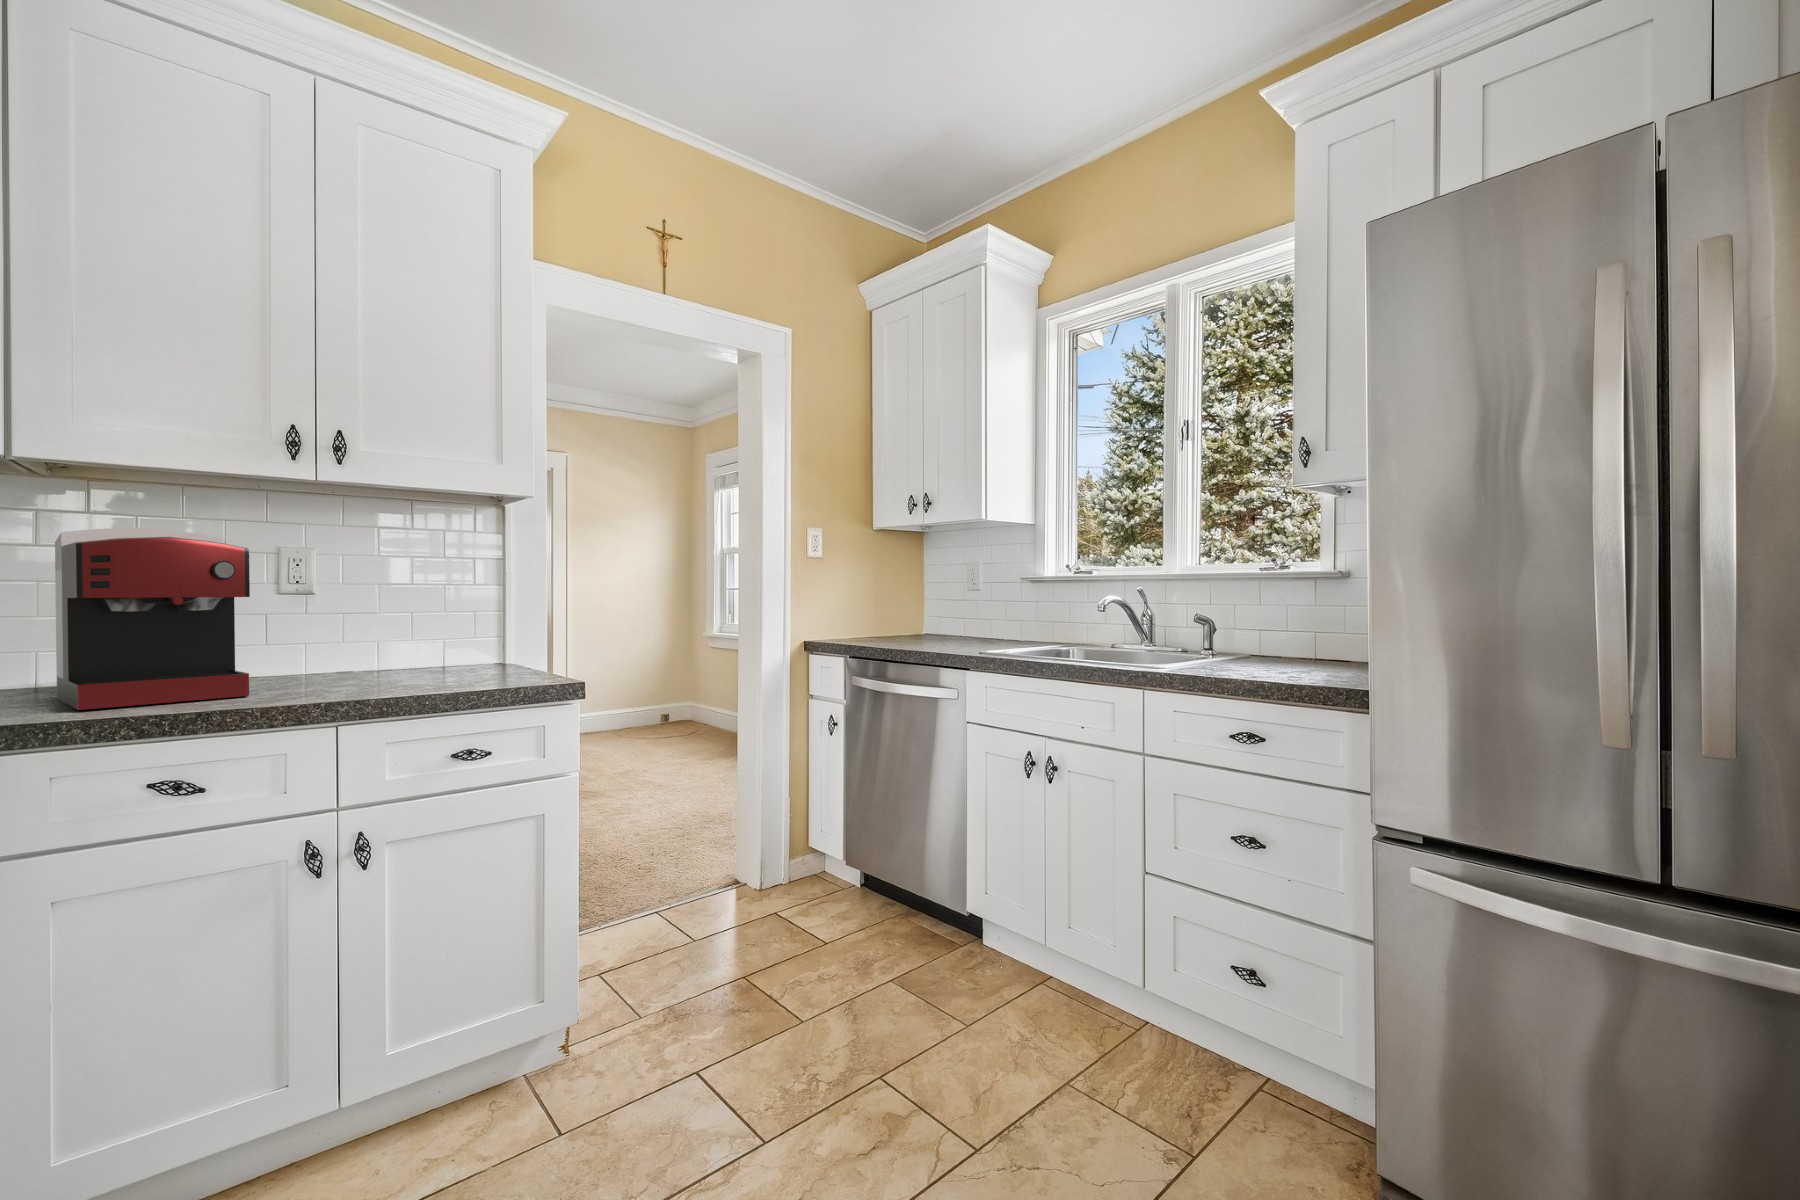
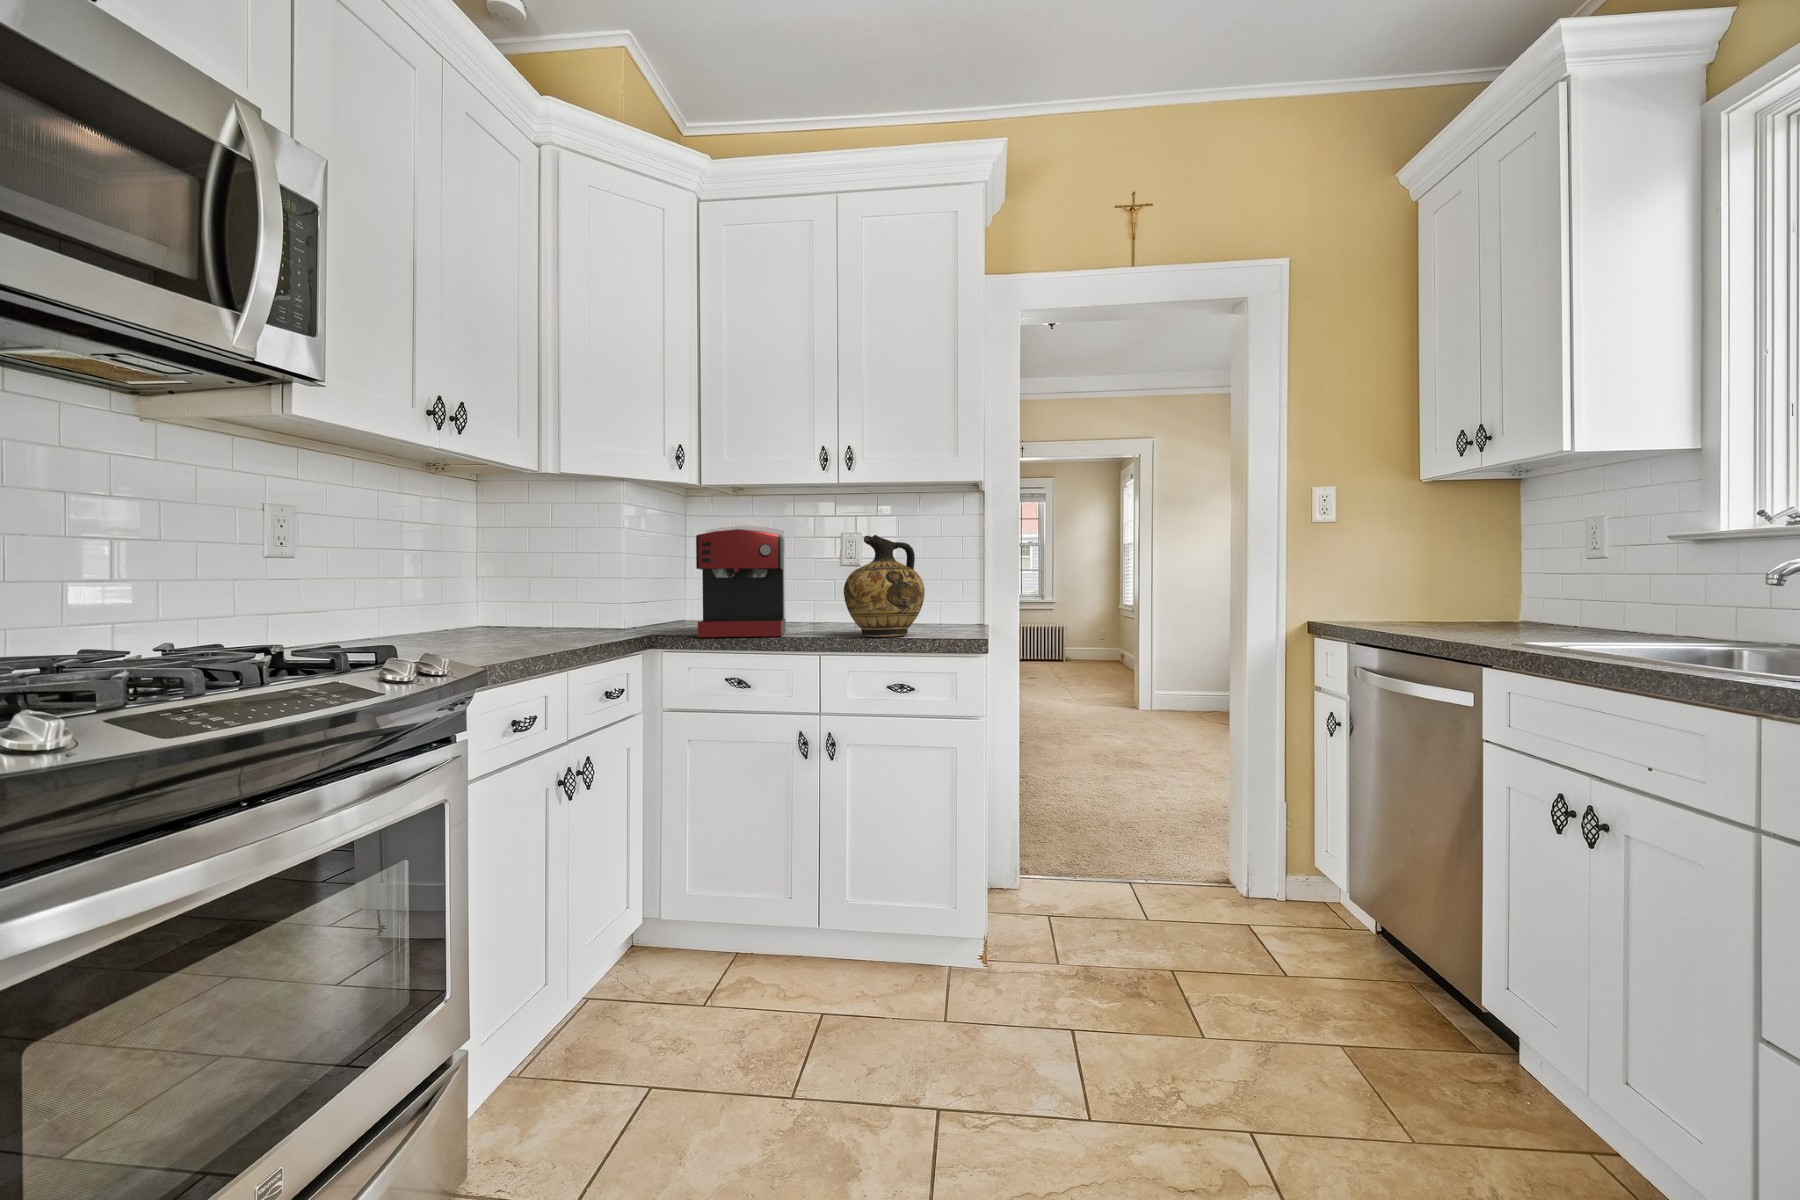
ceramic jug: none [360,555,481,686] -> present [844,535,925,637]

